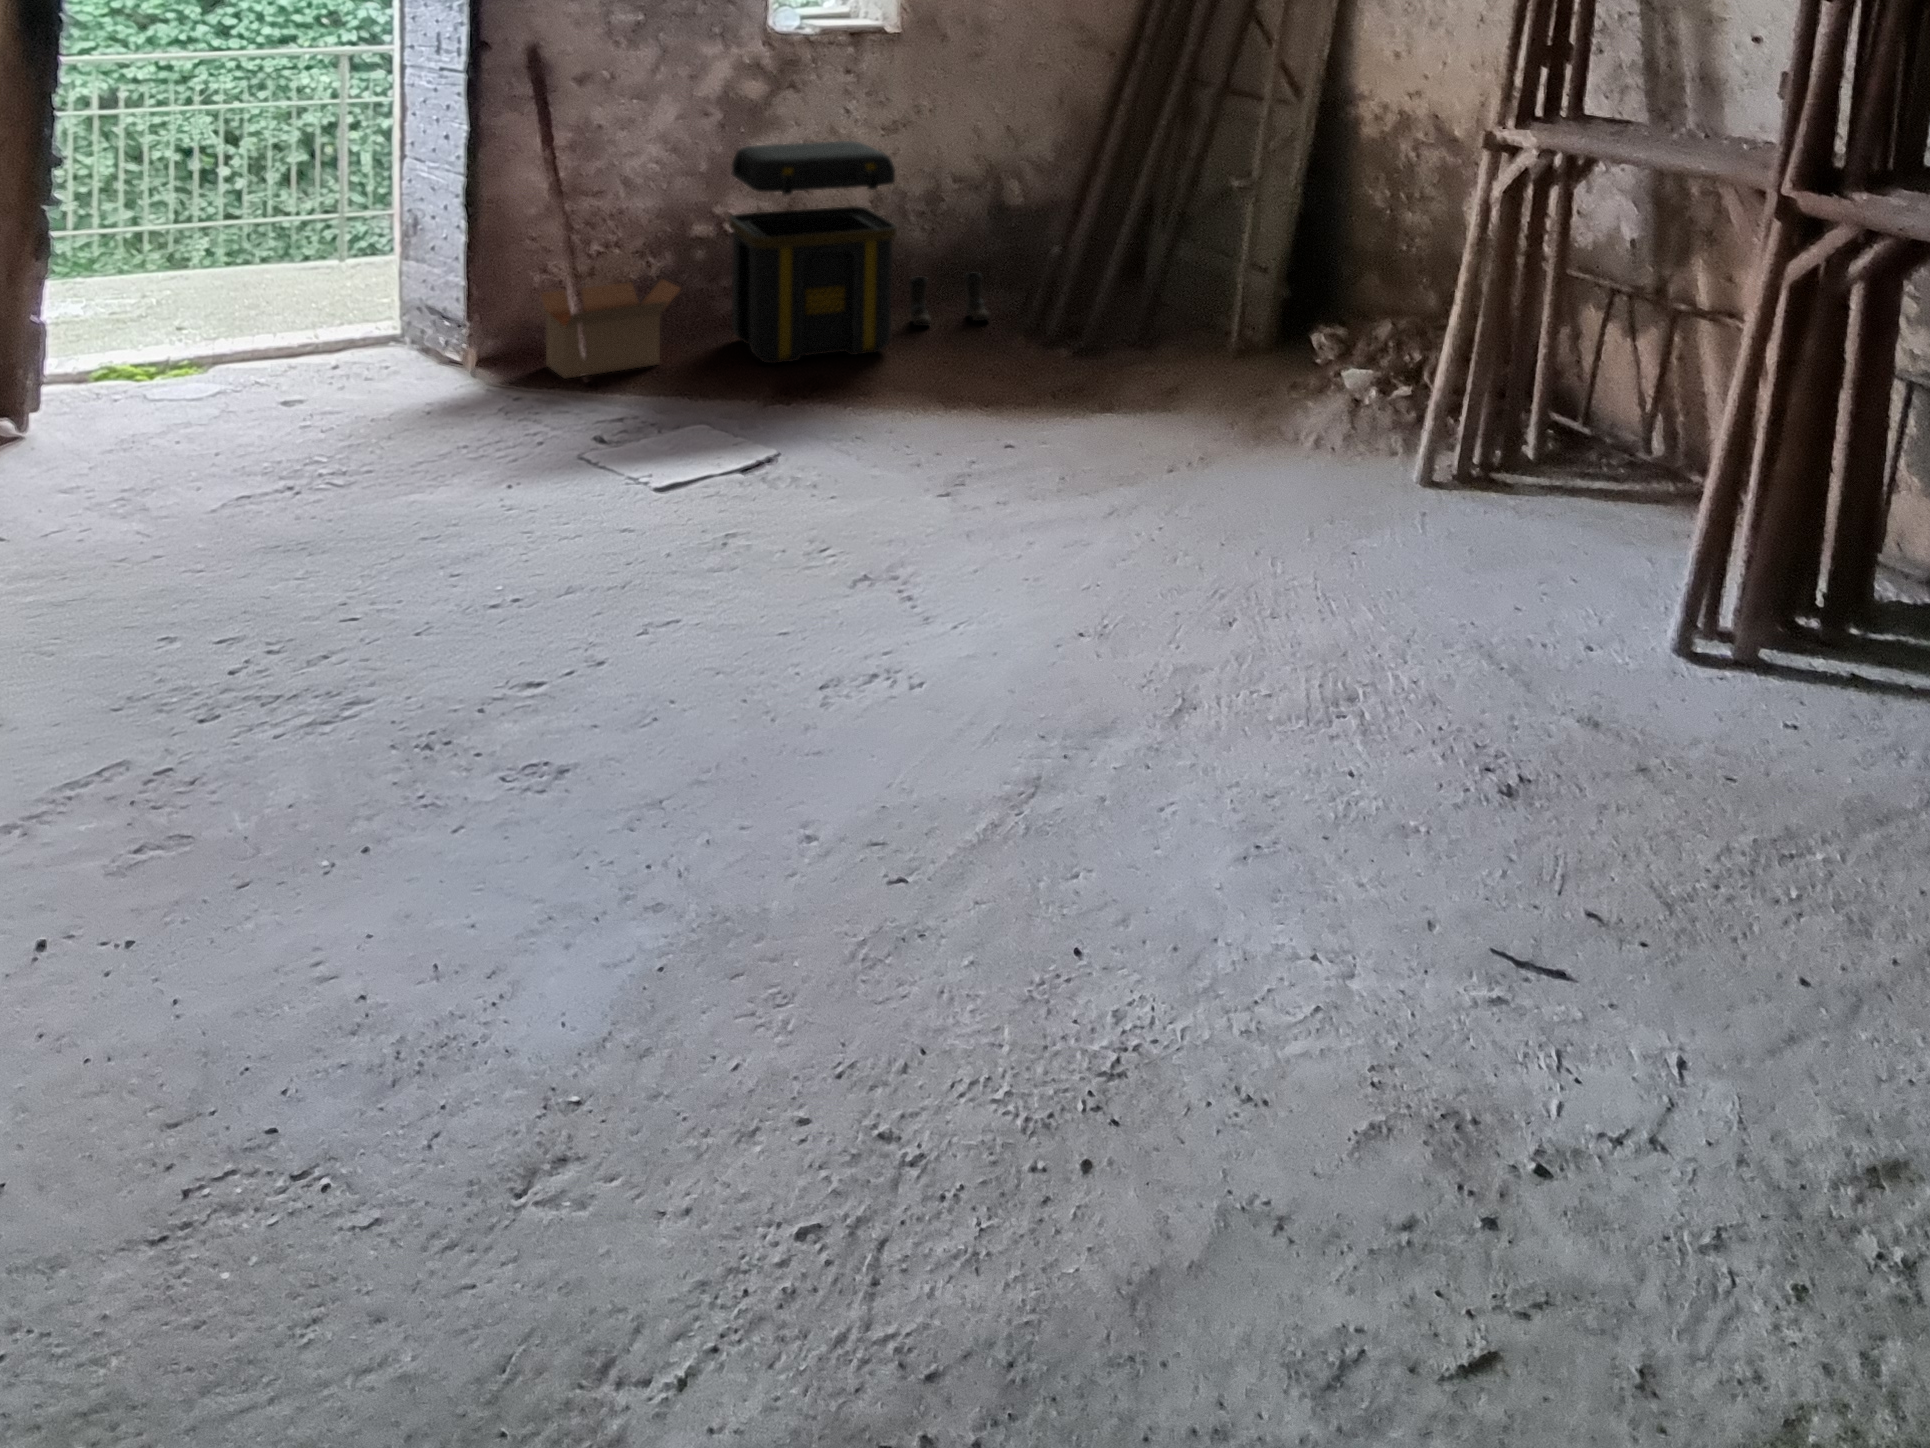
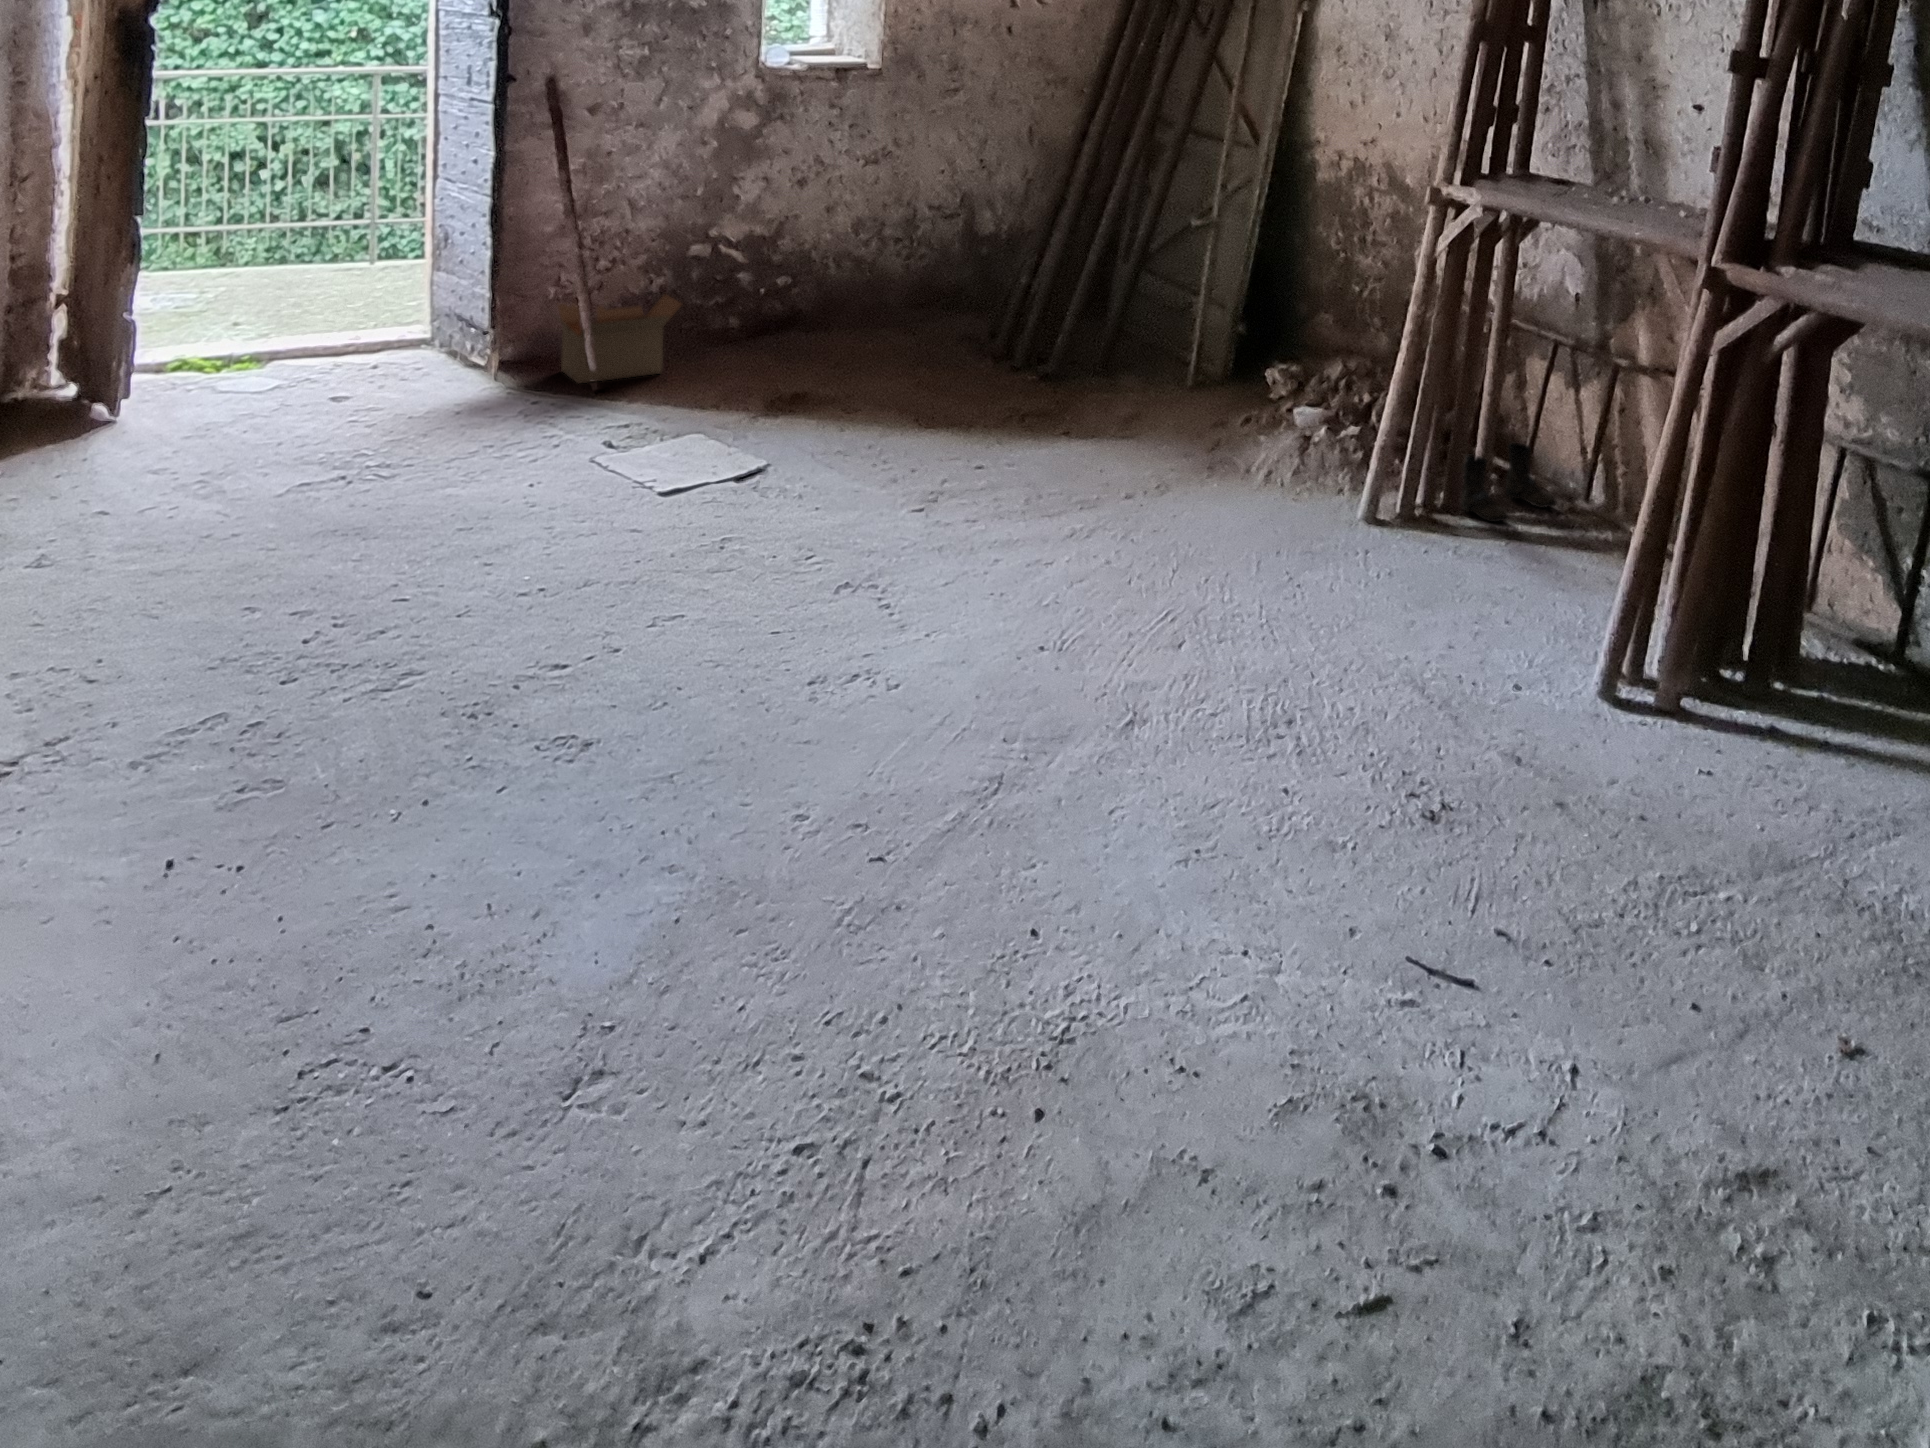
toolbox: present [730,141,897,363] -> none [726,170,879,376]
boots: present [909,273,989,326] -> present [1461,443,1556,522]

